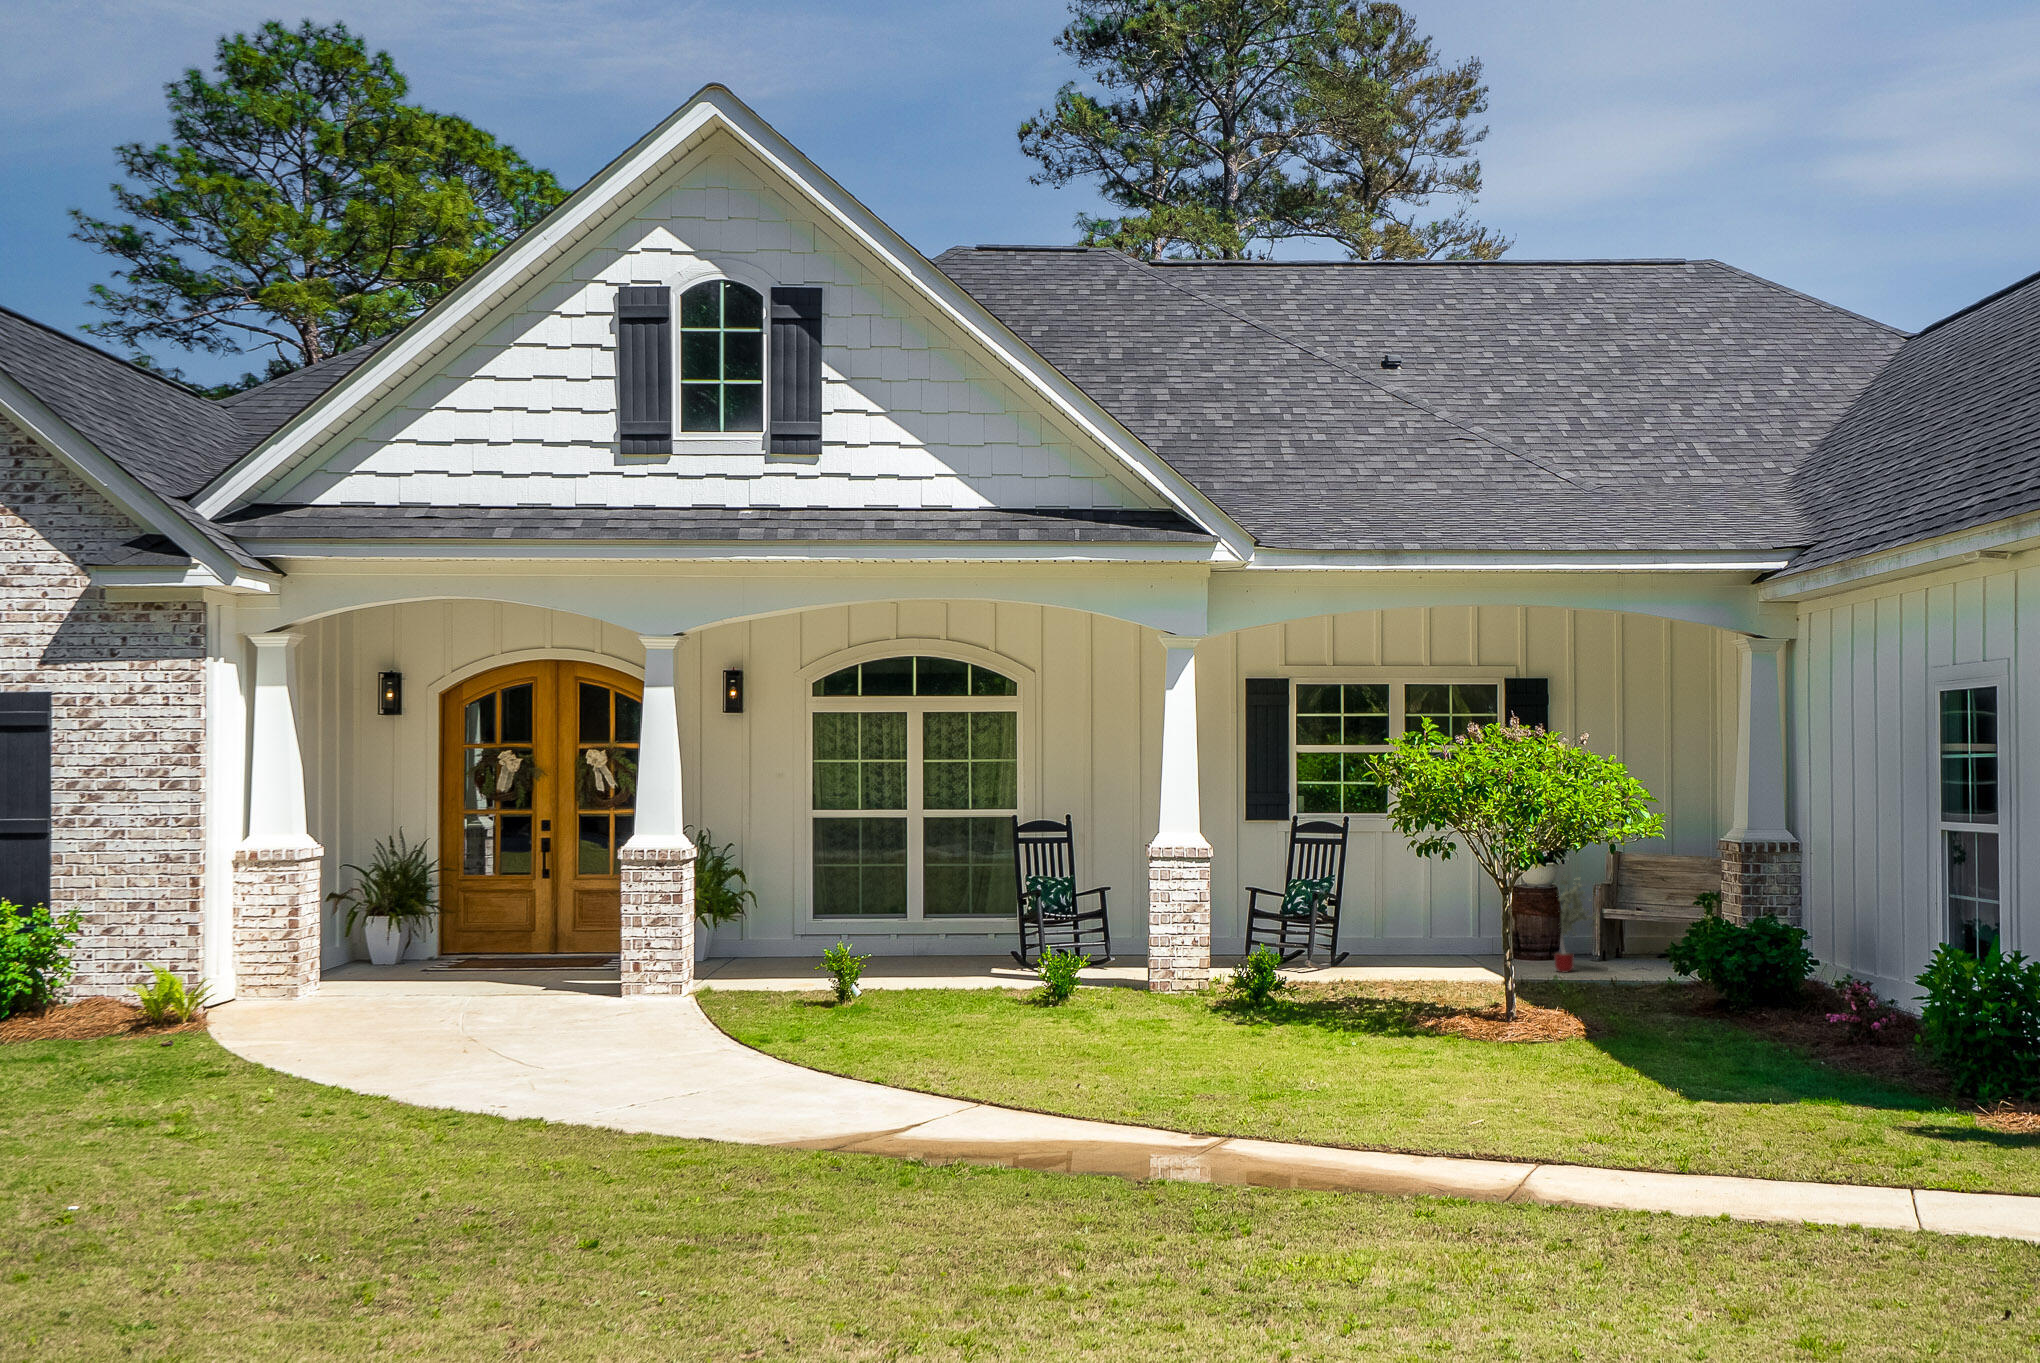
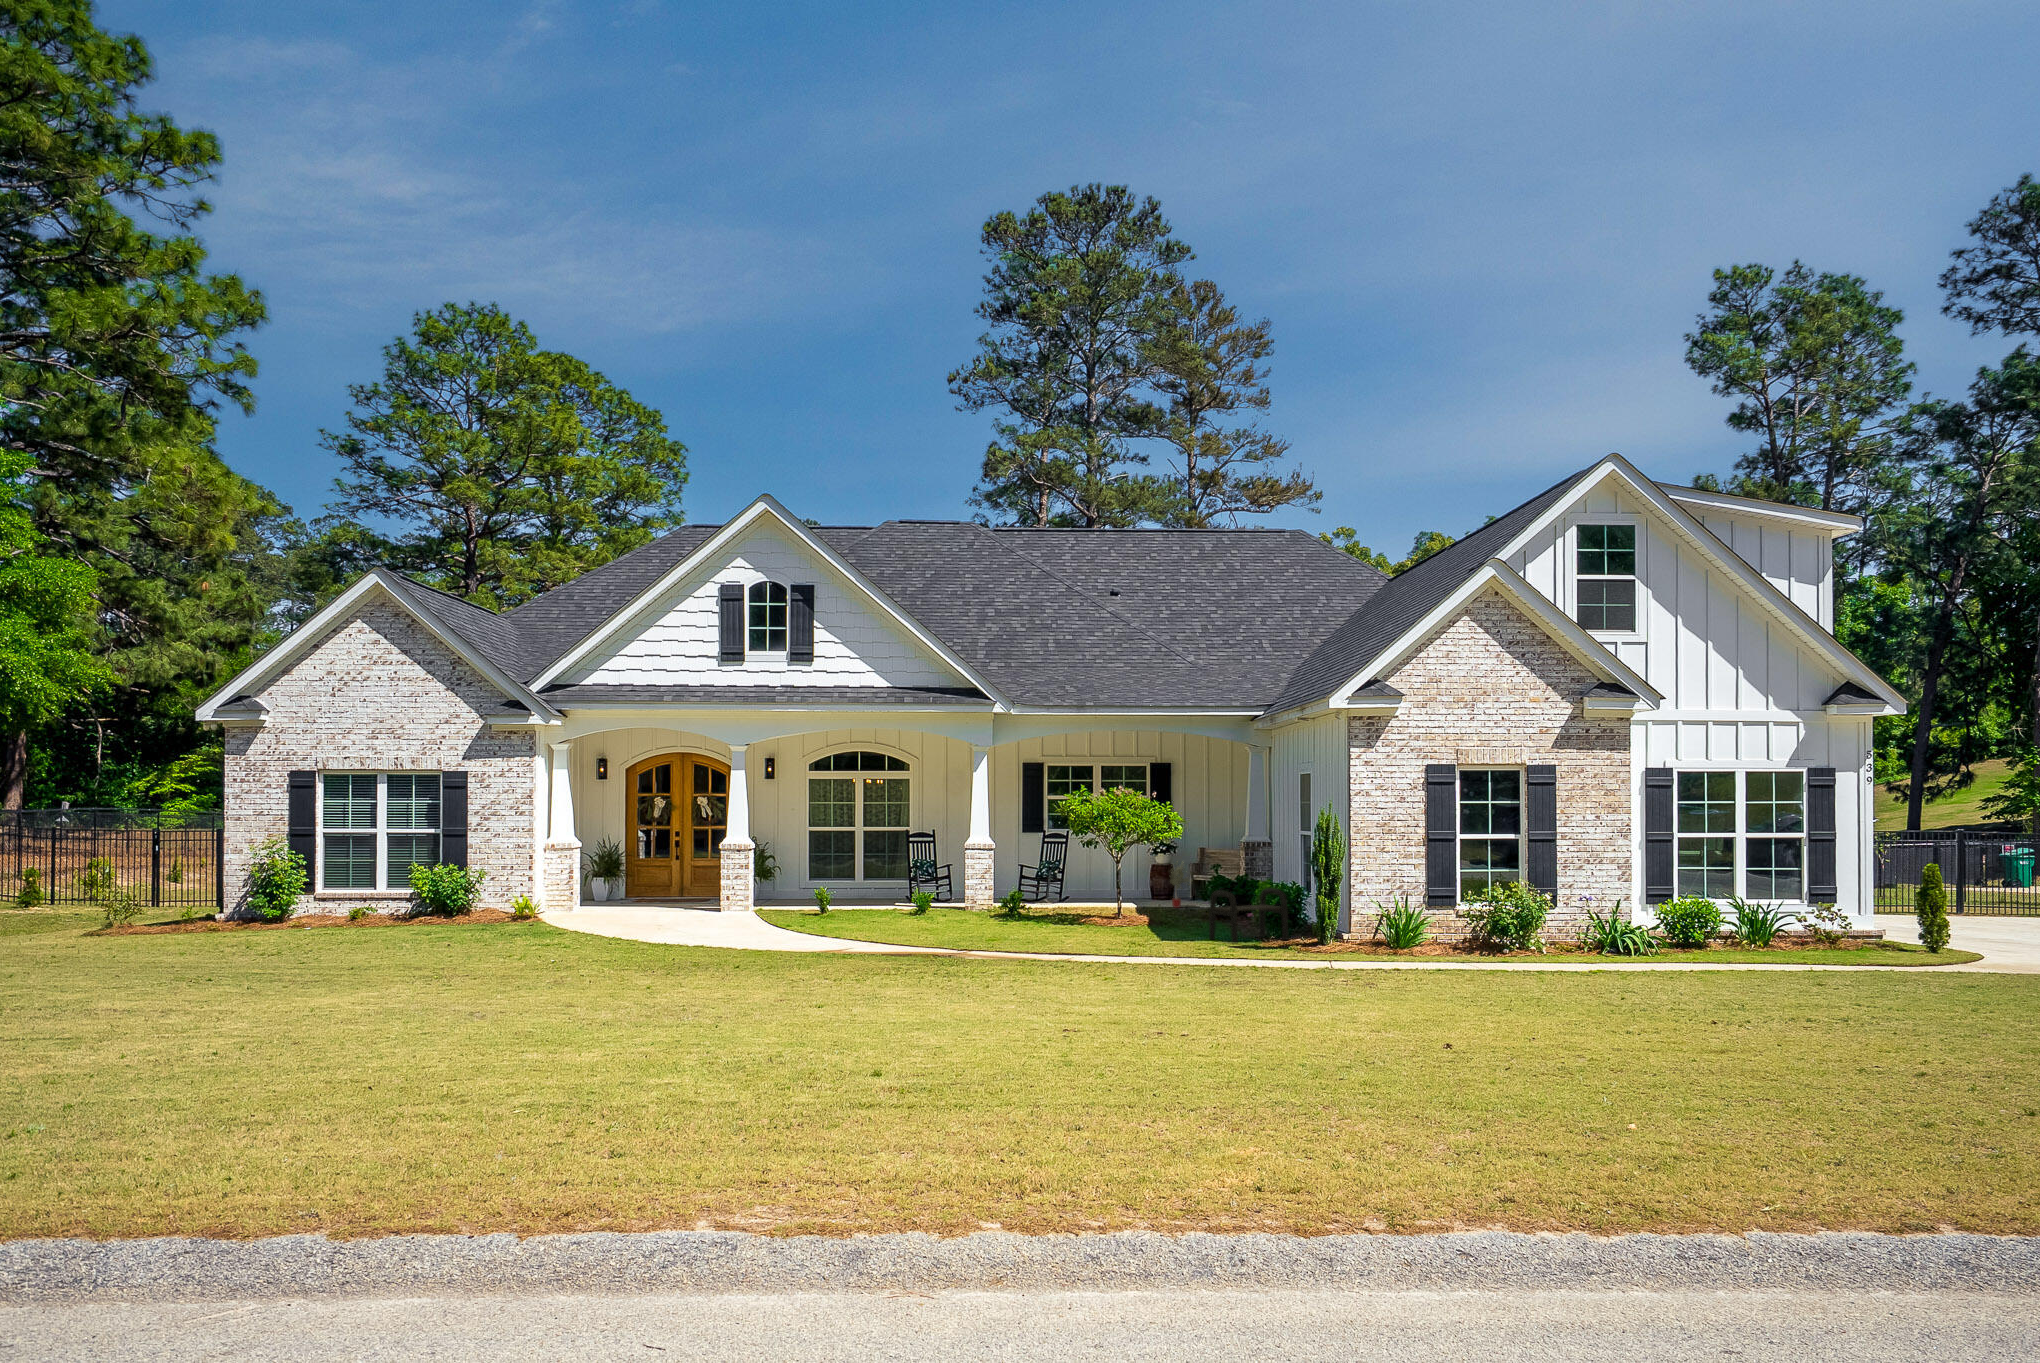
bench: none [1788,962,1986,1107] -> present [1209,888,1288,943]

